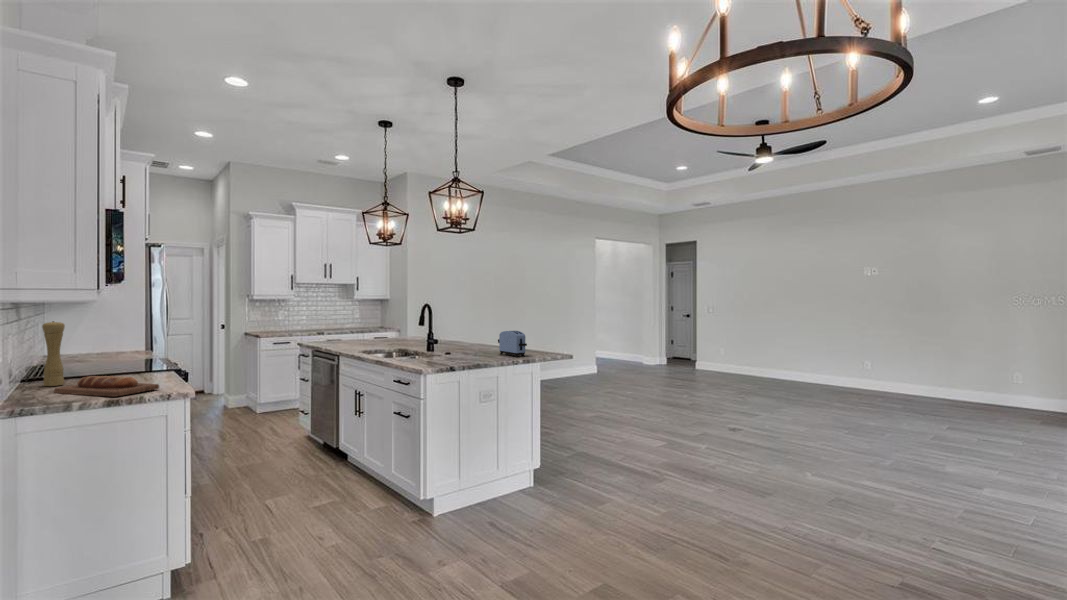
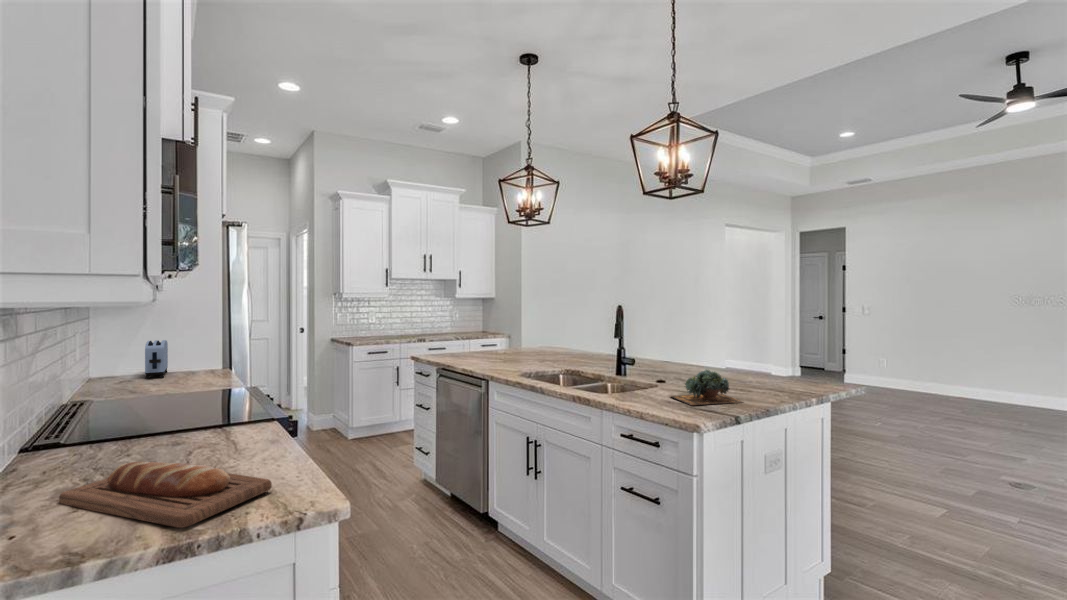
pepper mill: present [42,321,65,386] -> none [46,342,90,475]
toaster: present [498,331,527,357] -> present [145,340,168,379]
succulent plant: none [433,342,471,362] -> present [670,370,742,405]

